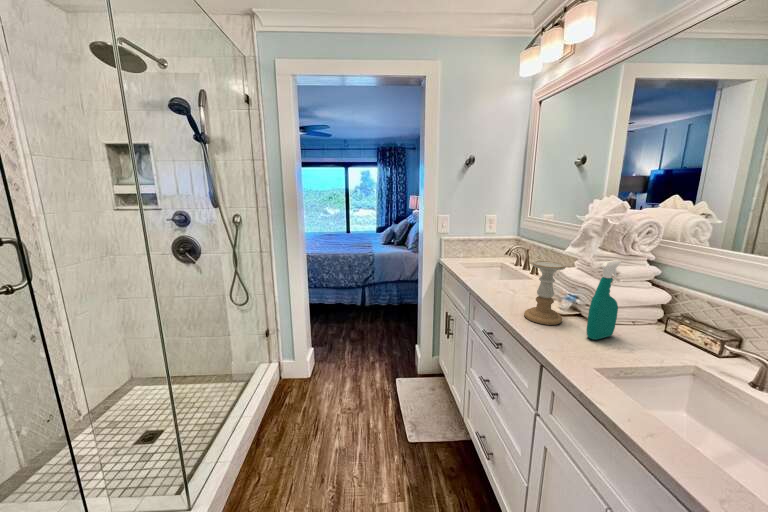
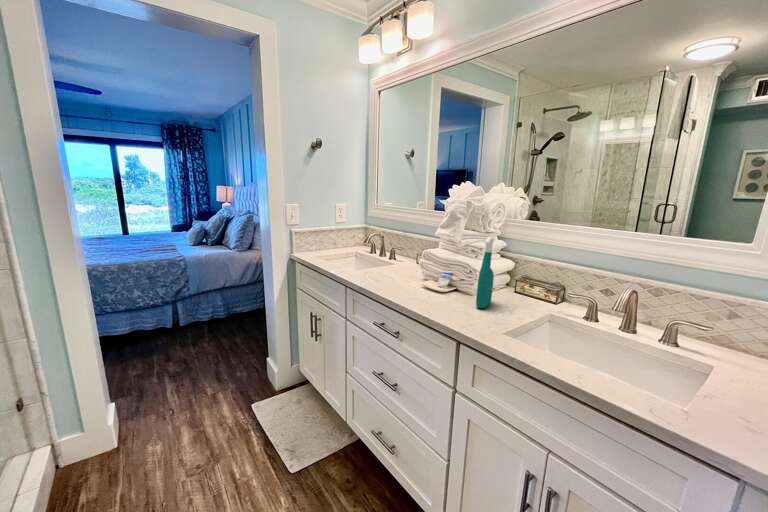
candle holder: present [524,261,566,325] -> none [417,243,451,303]

